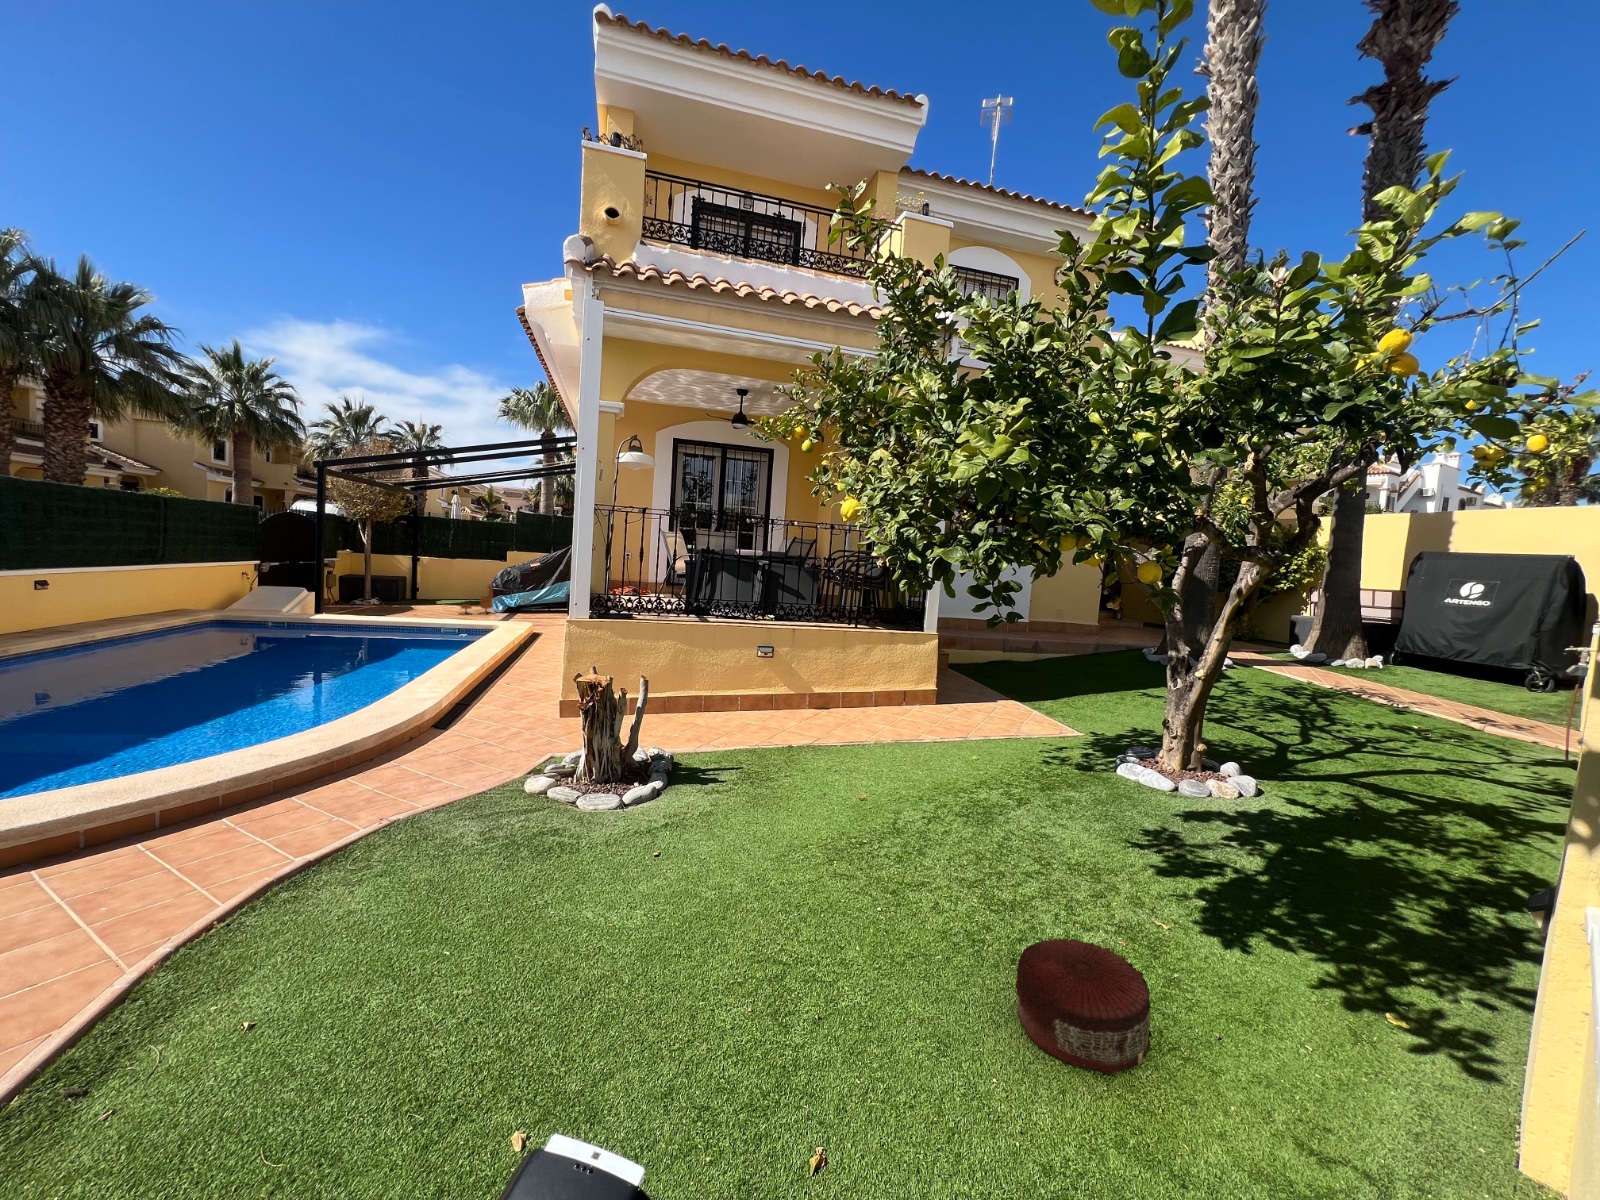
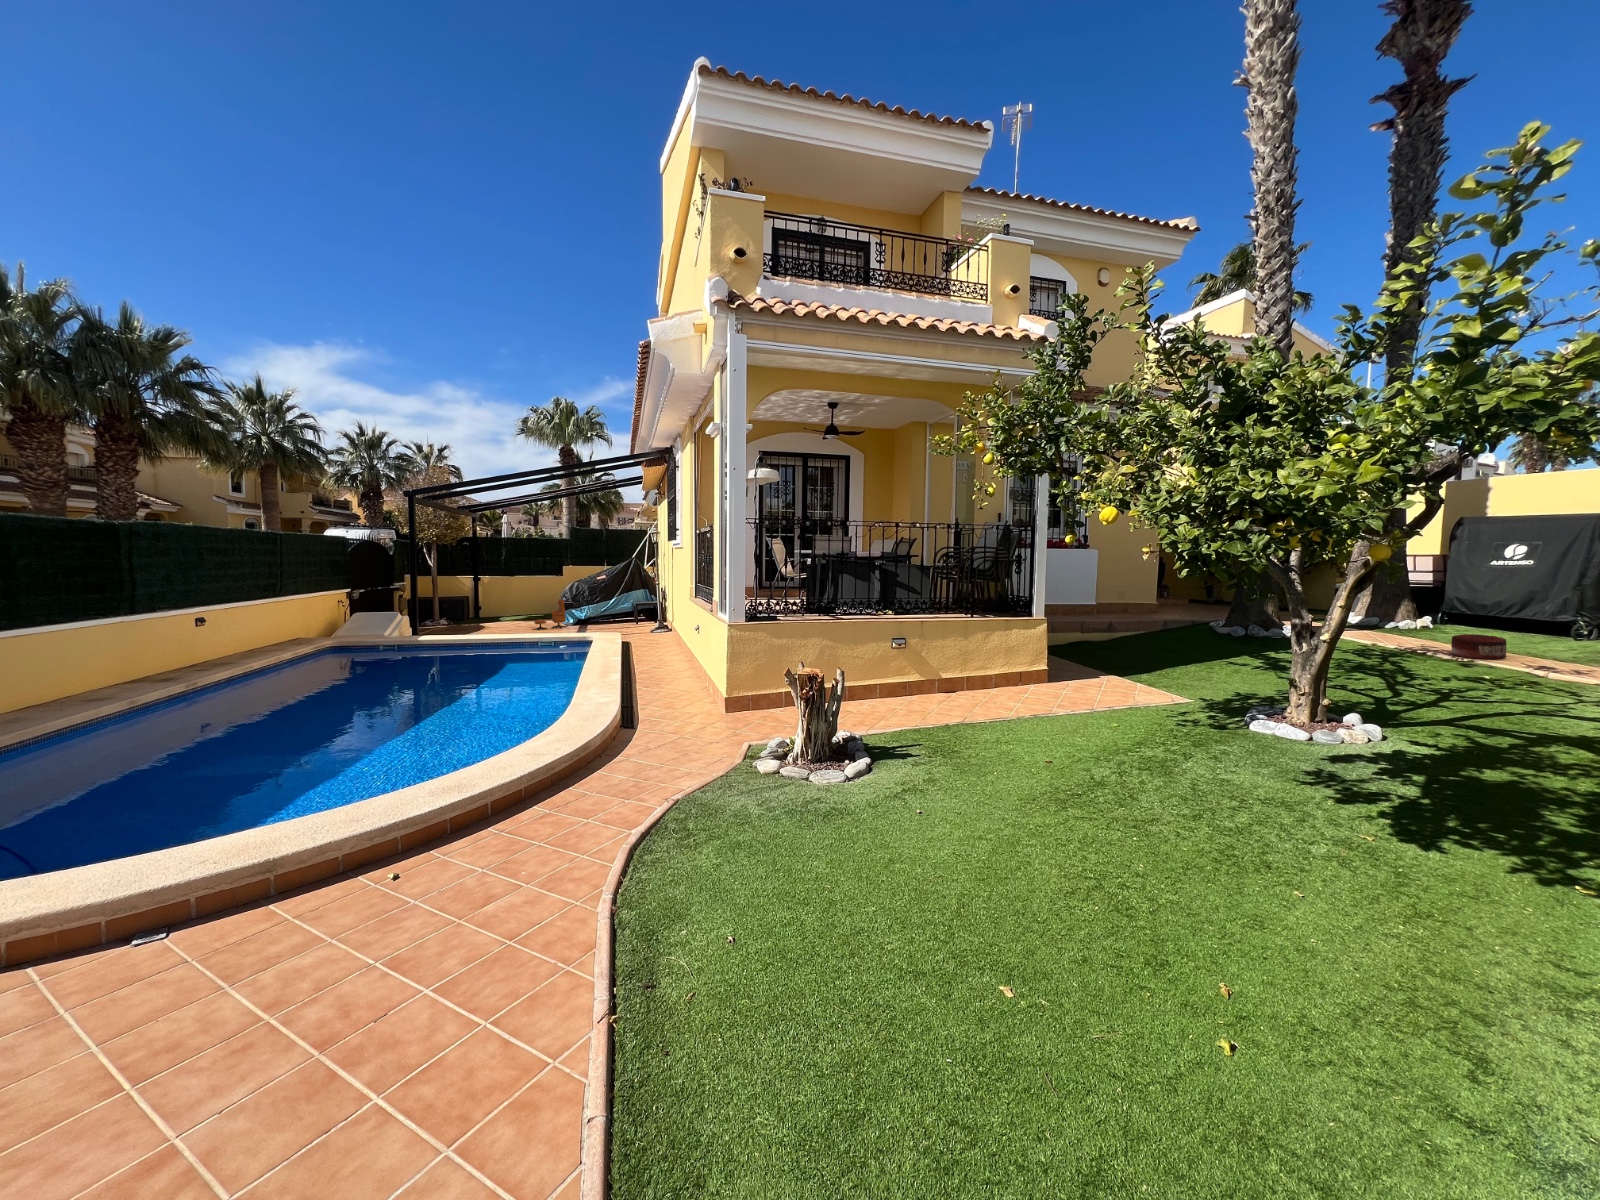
pouf: present [1016,938,1152,1075] -> present [1451,634,1507,659]

